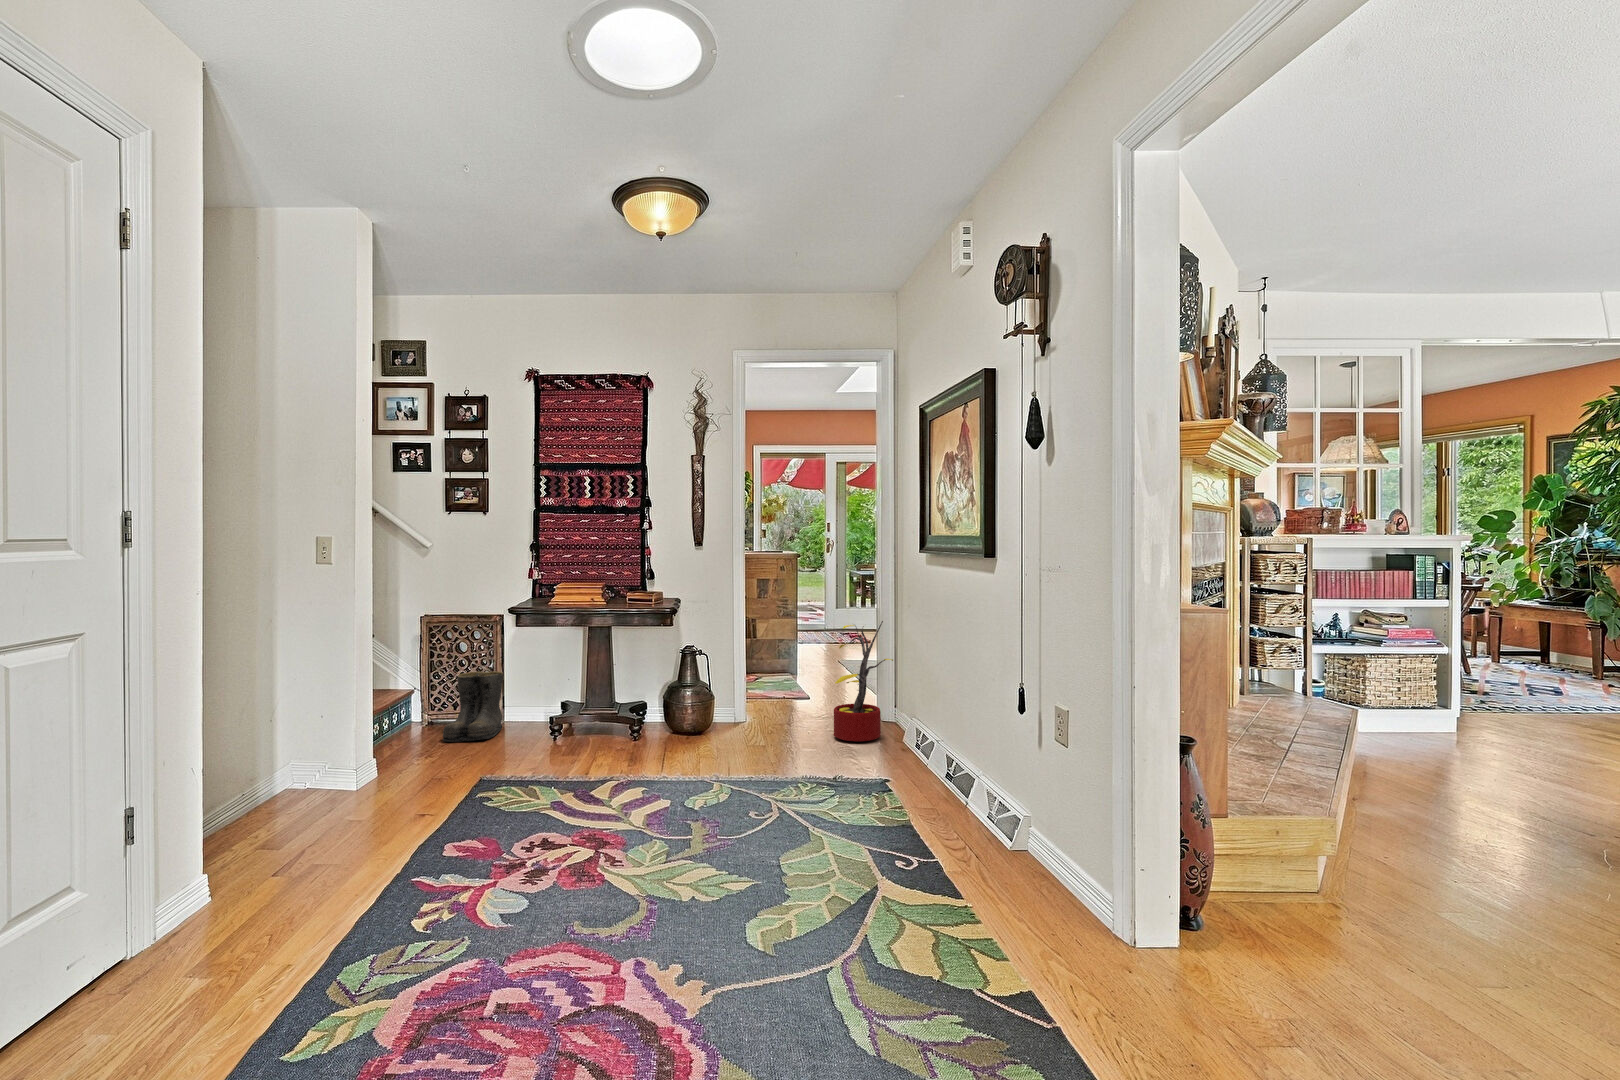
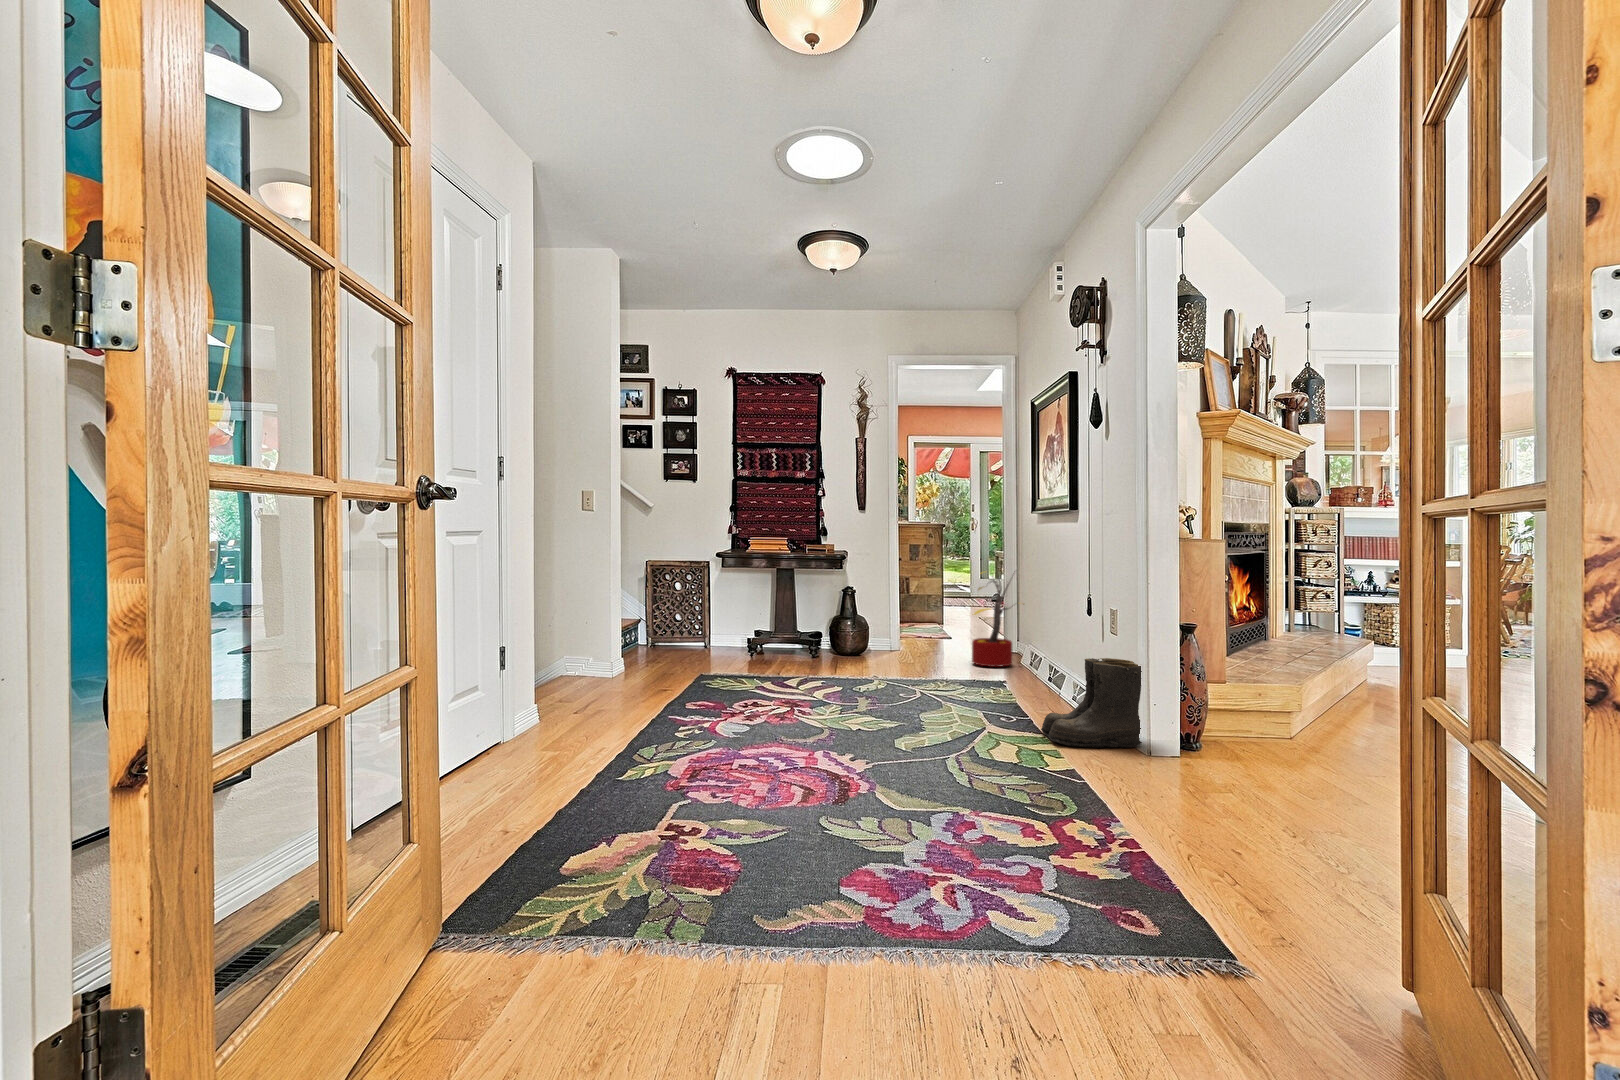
boots: present [442,671,503,742] -> present [1041,658,1142,748]

